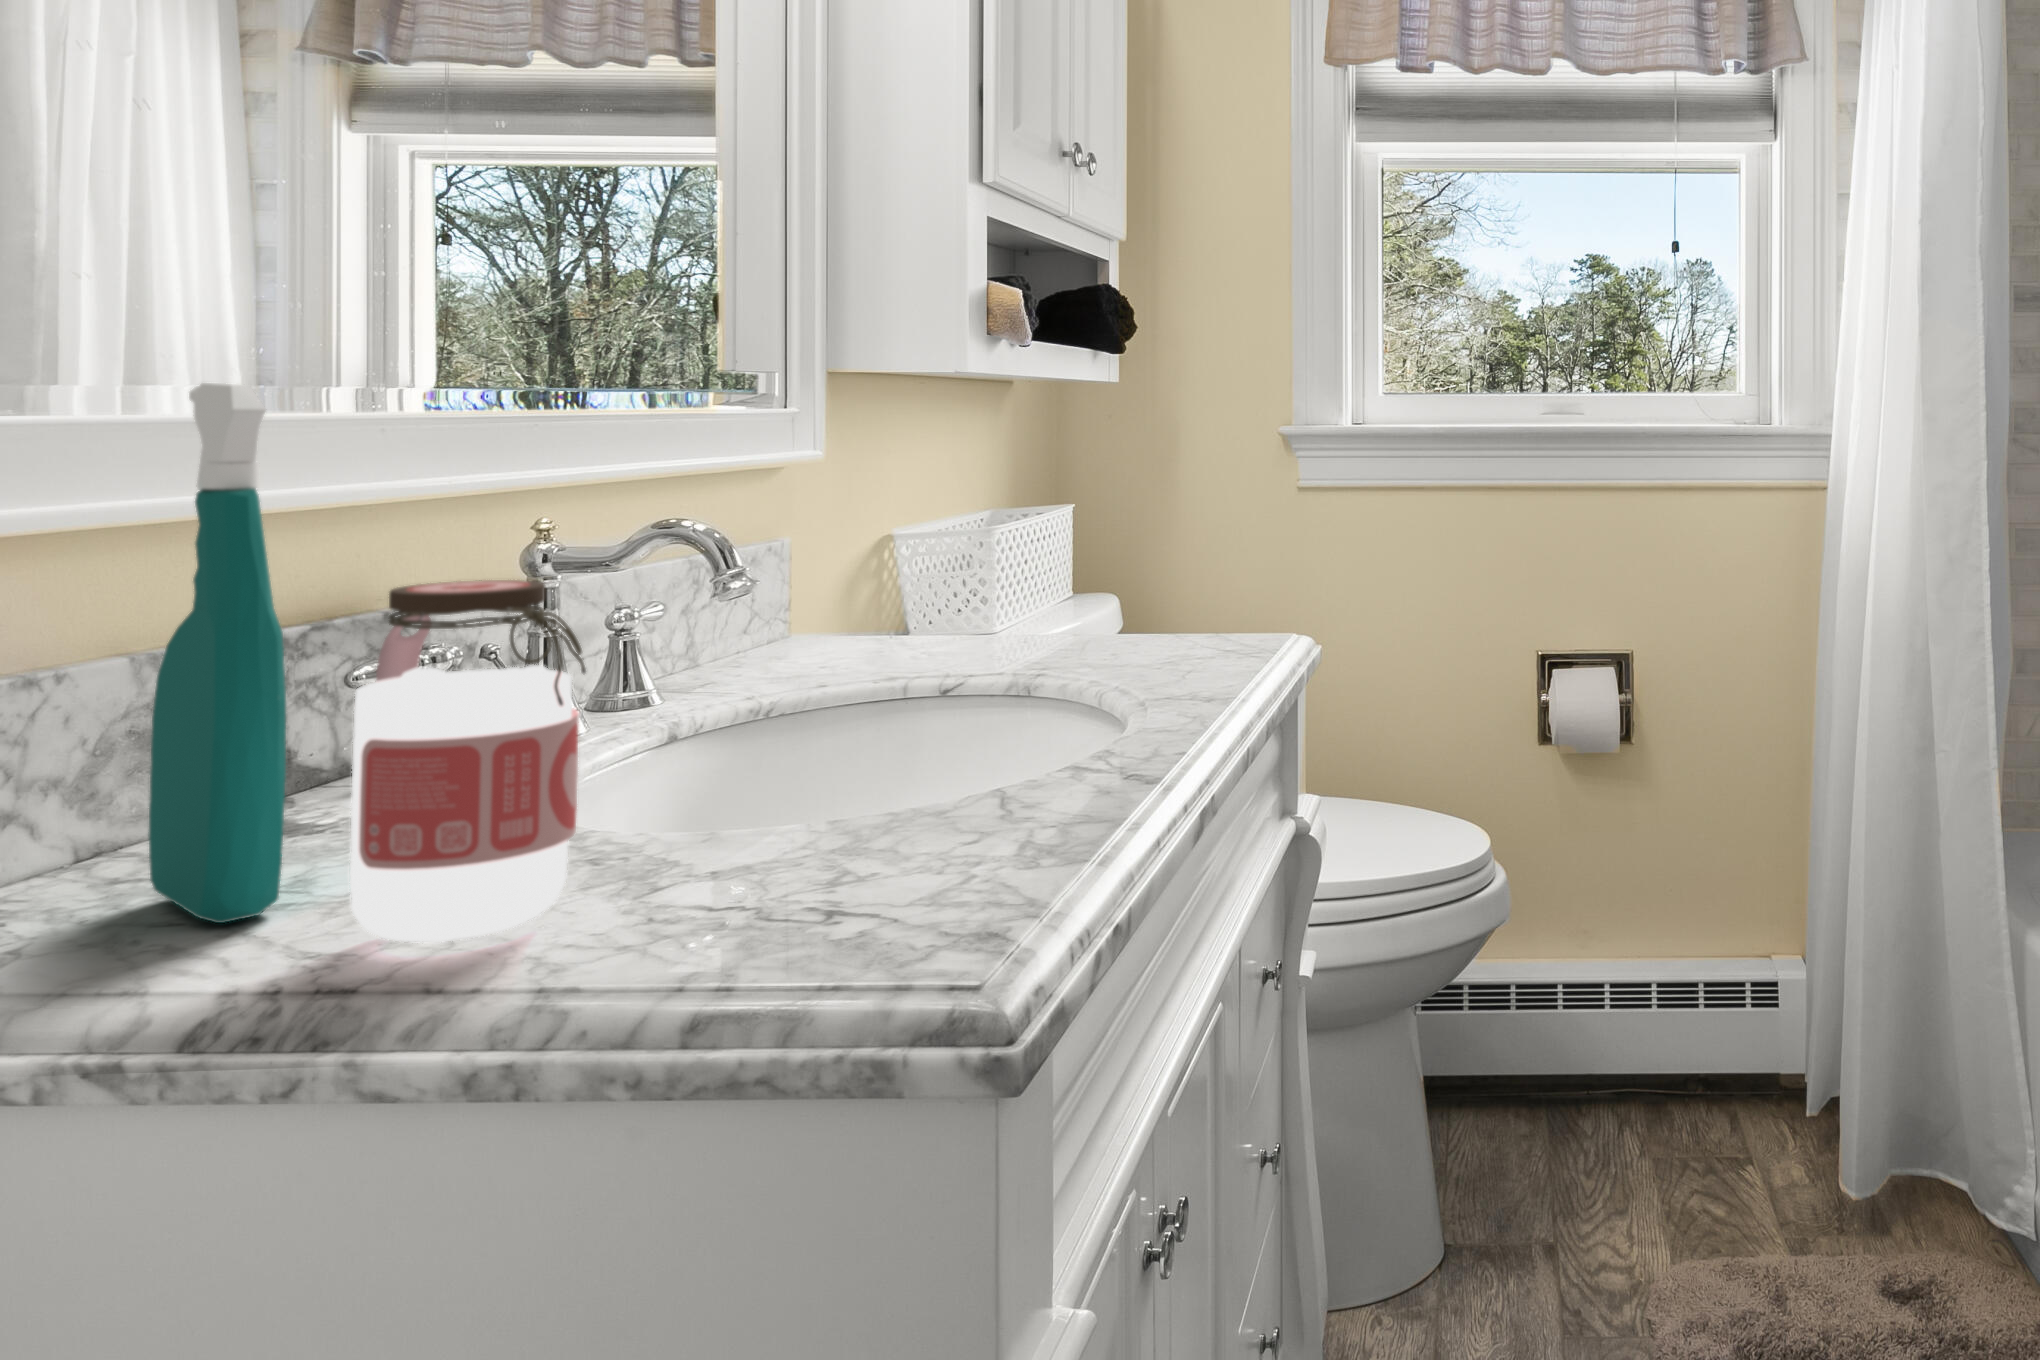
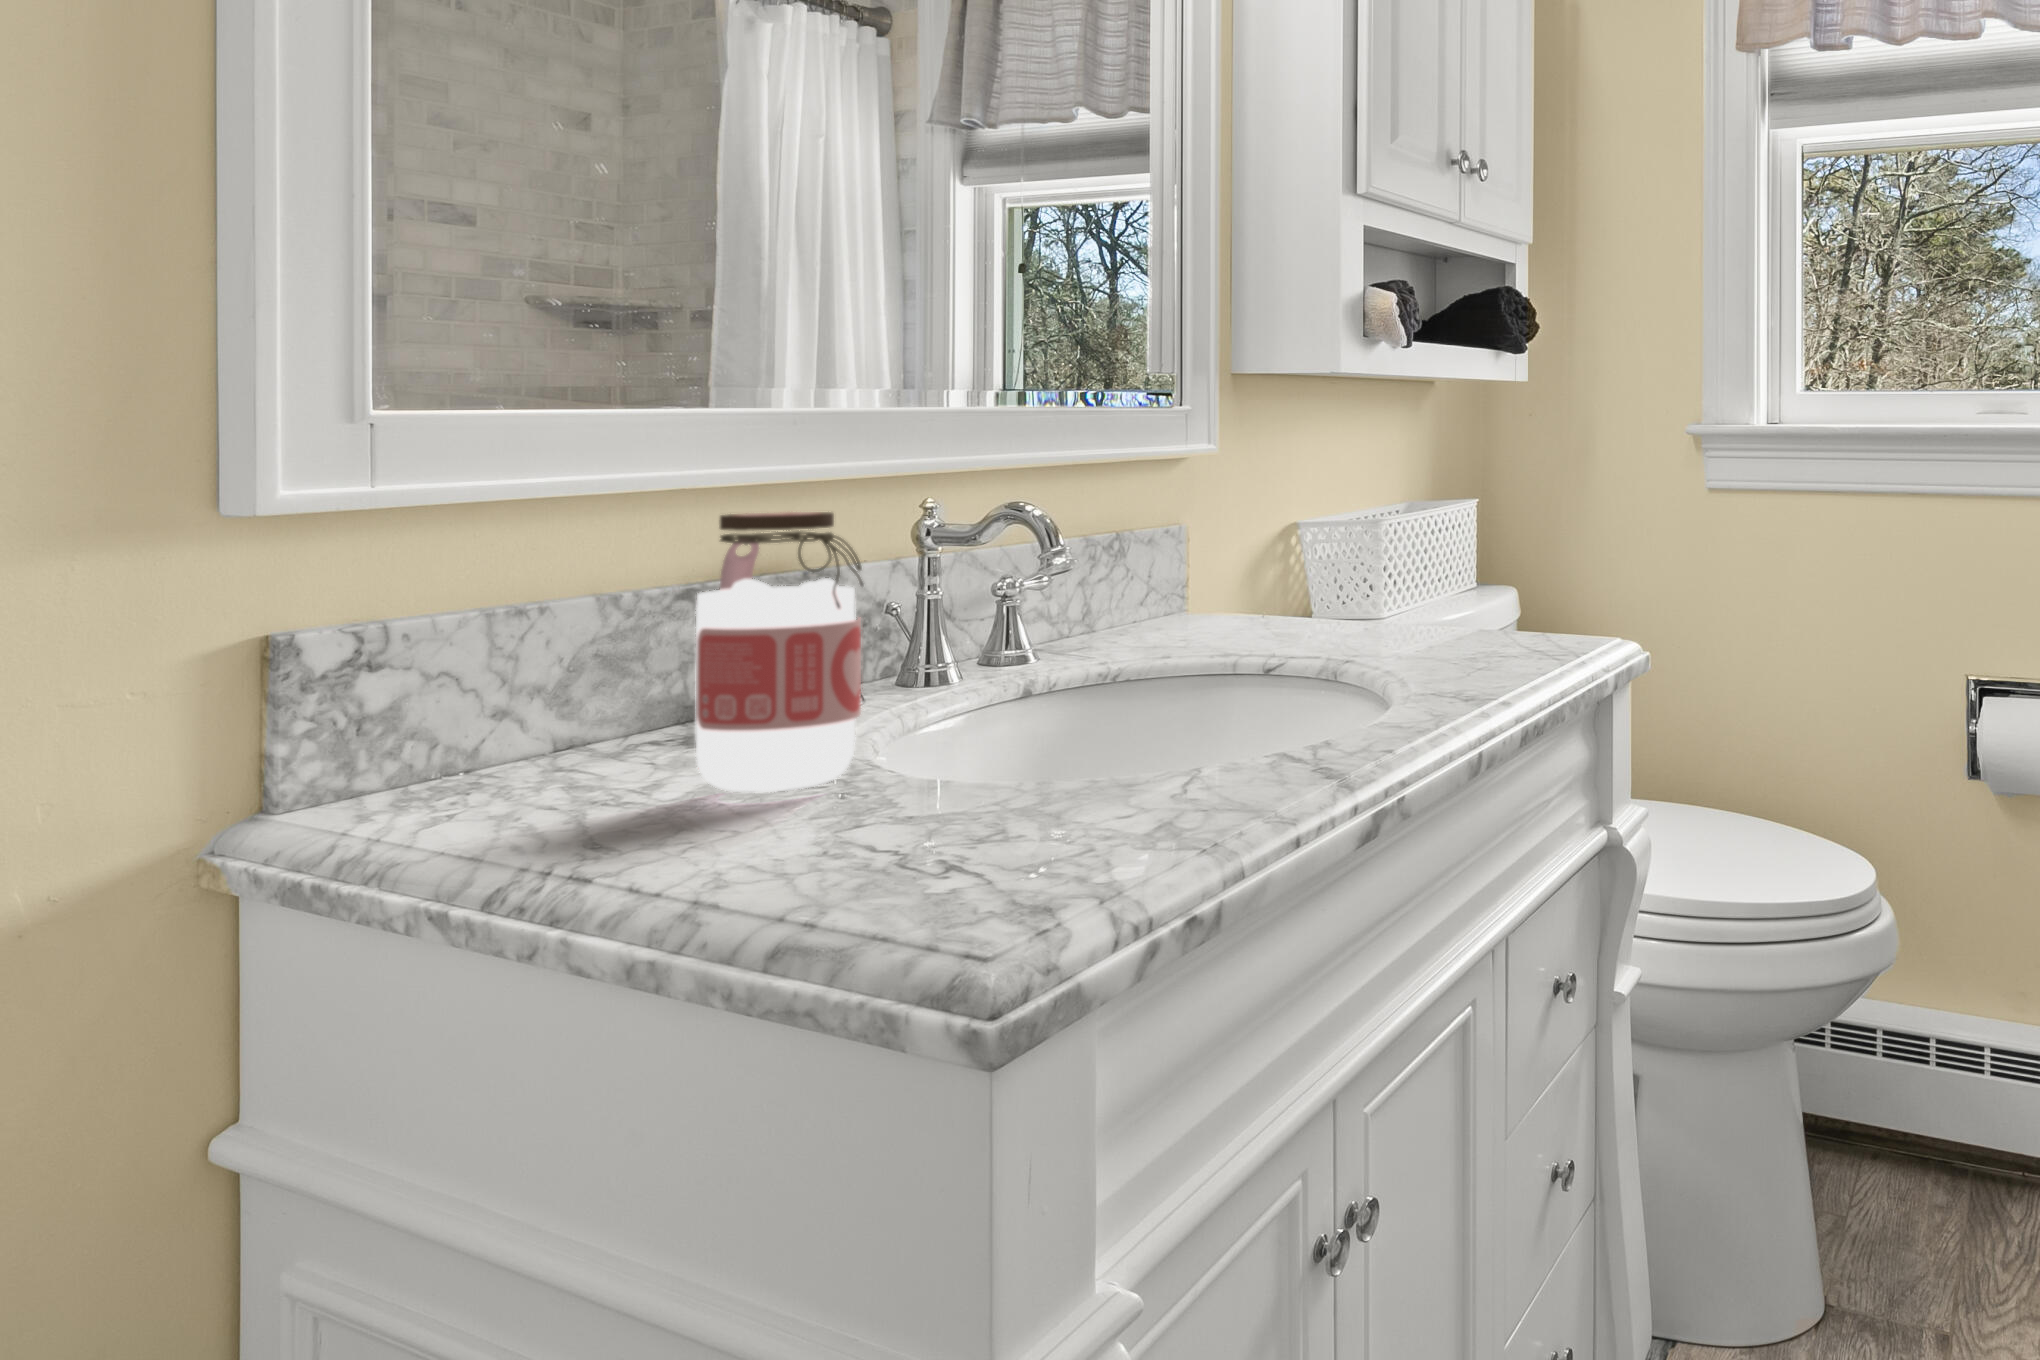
spray bottle: present [148,383,286,923] -> none [590,362,668,781]

